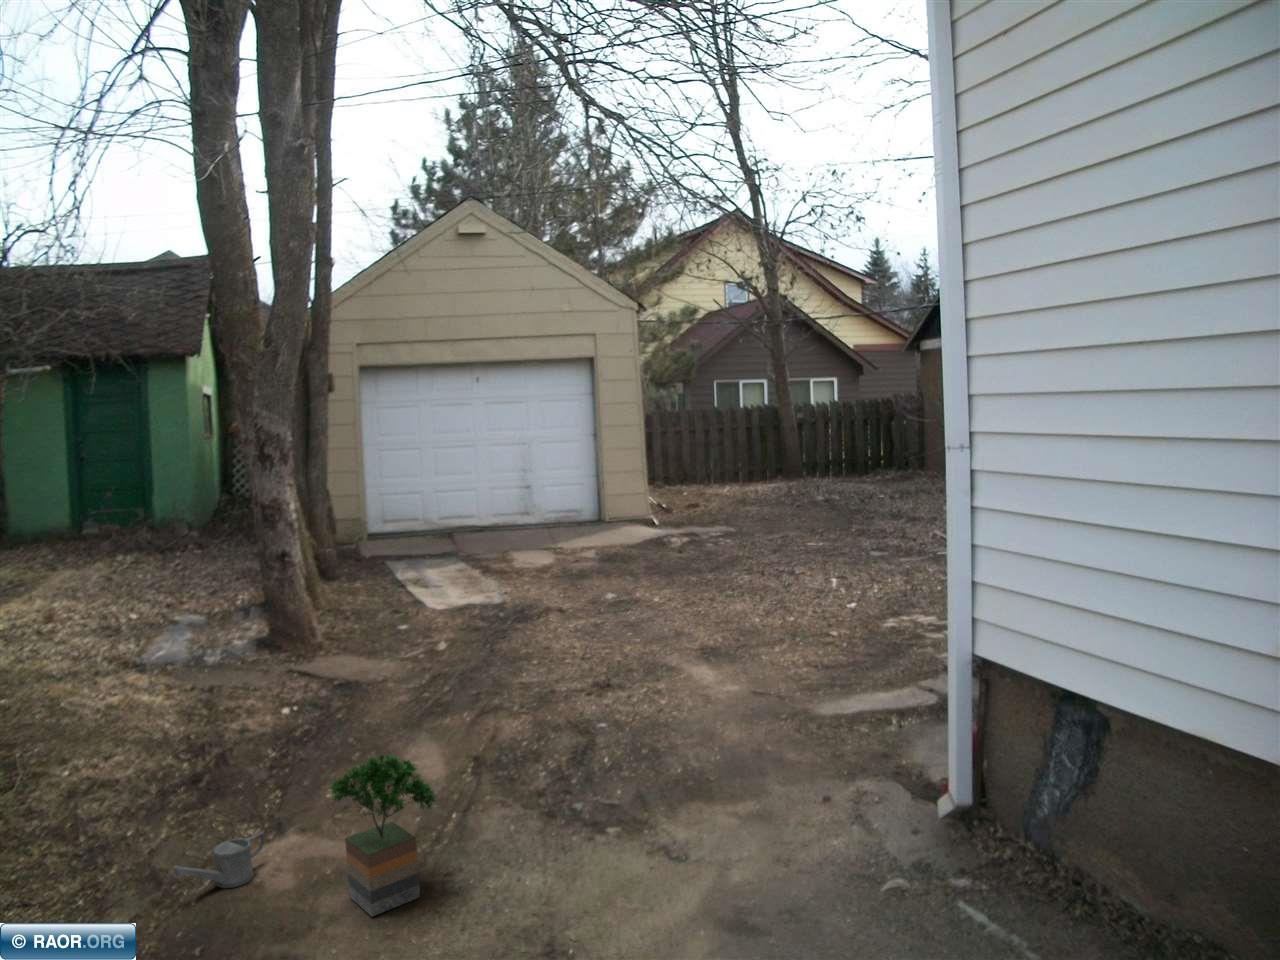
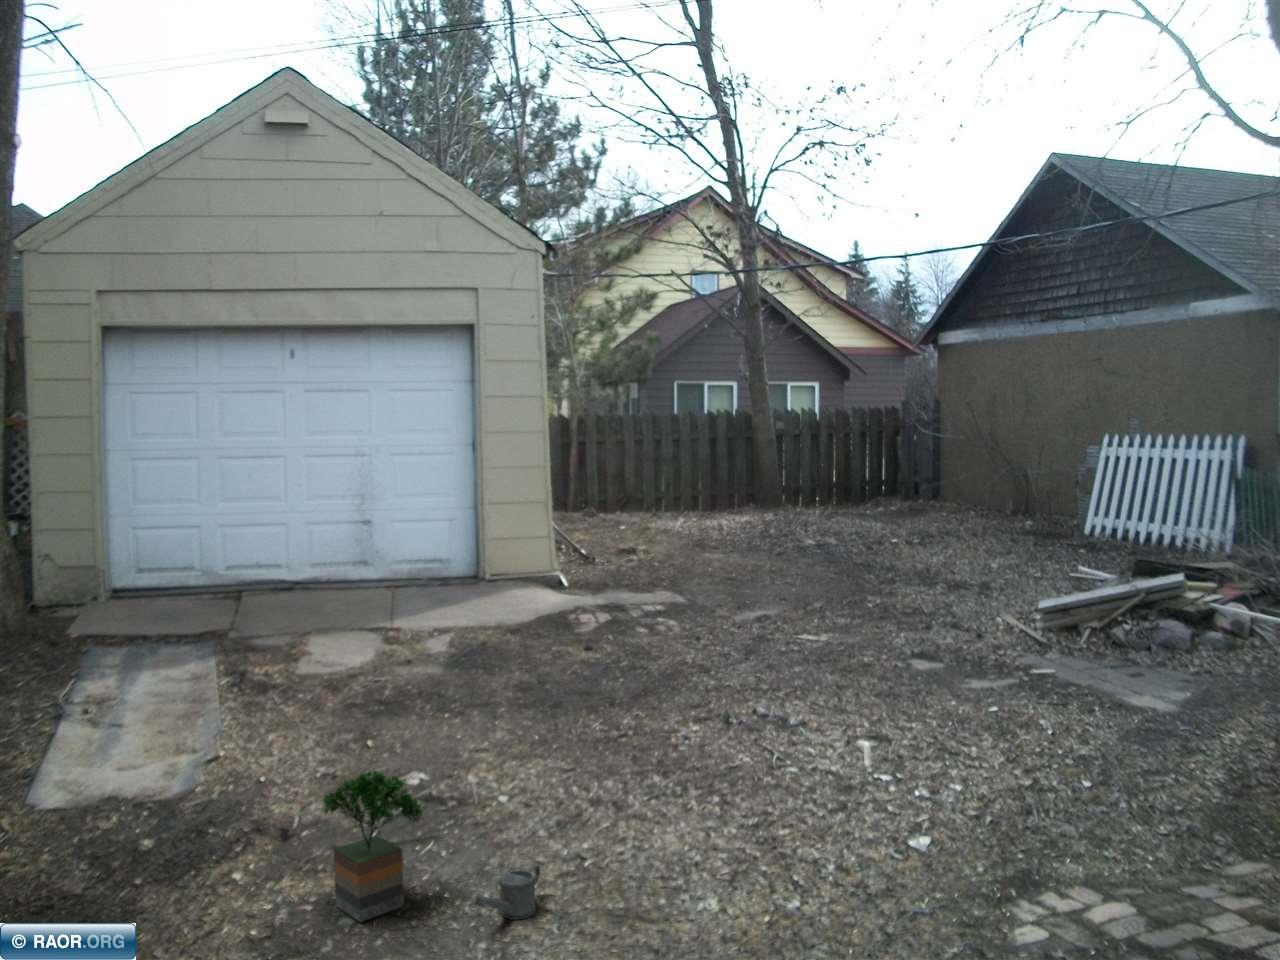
watering can: present [174,833,265,888] -> present [475,865,540,920]

